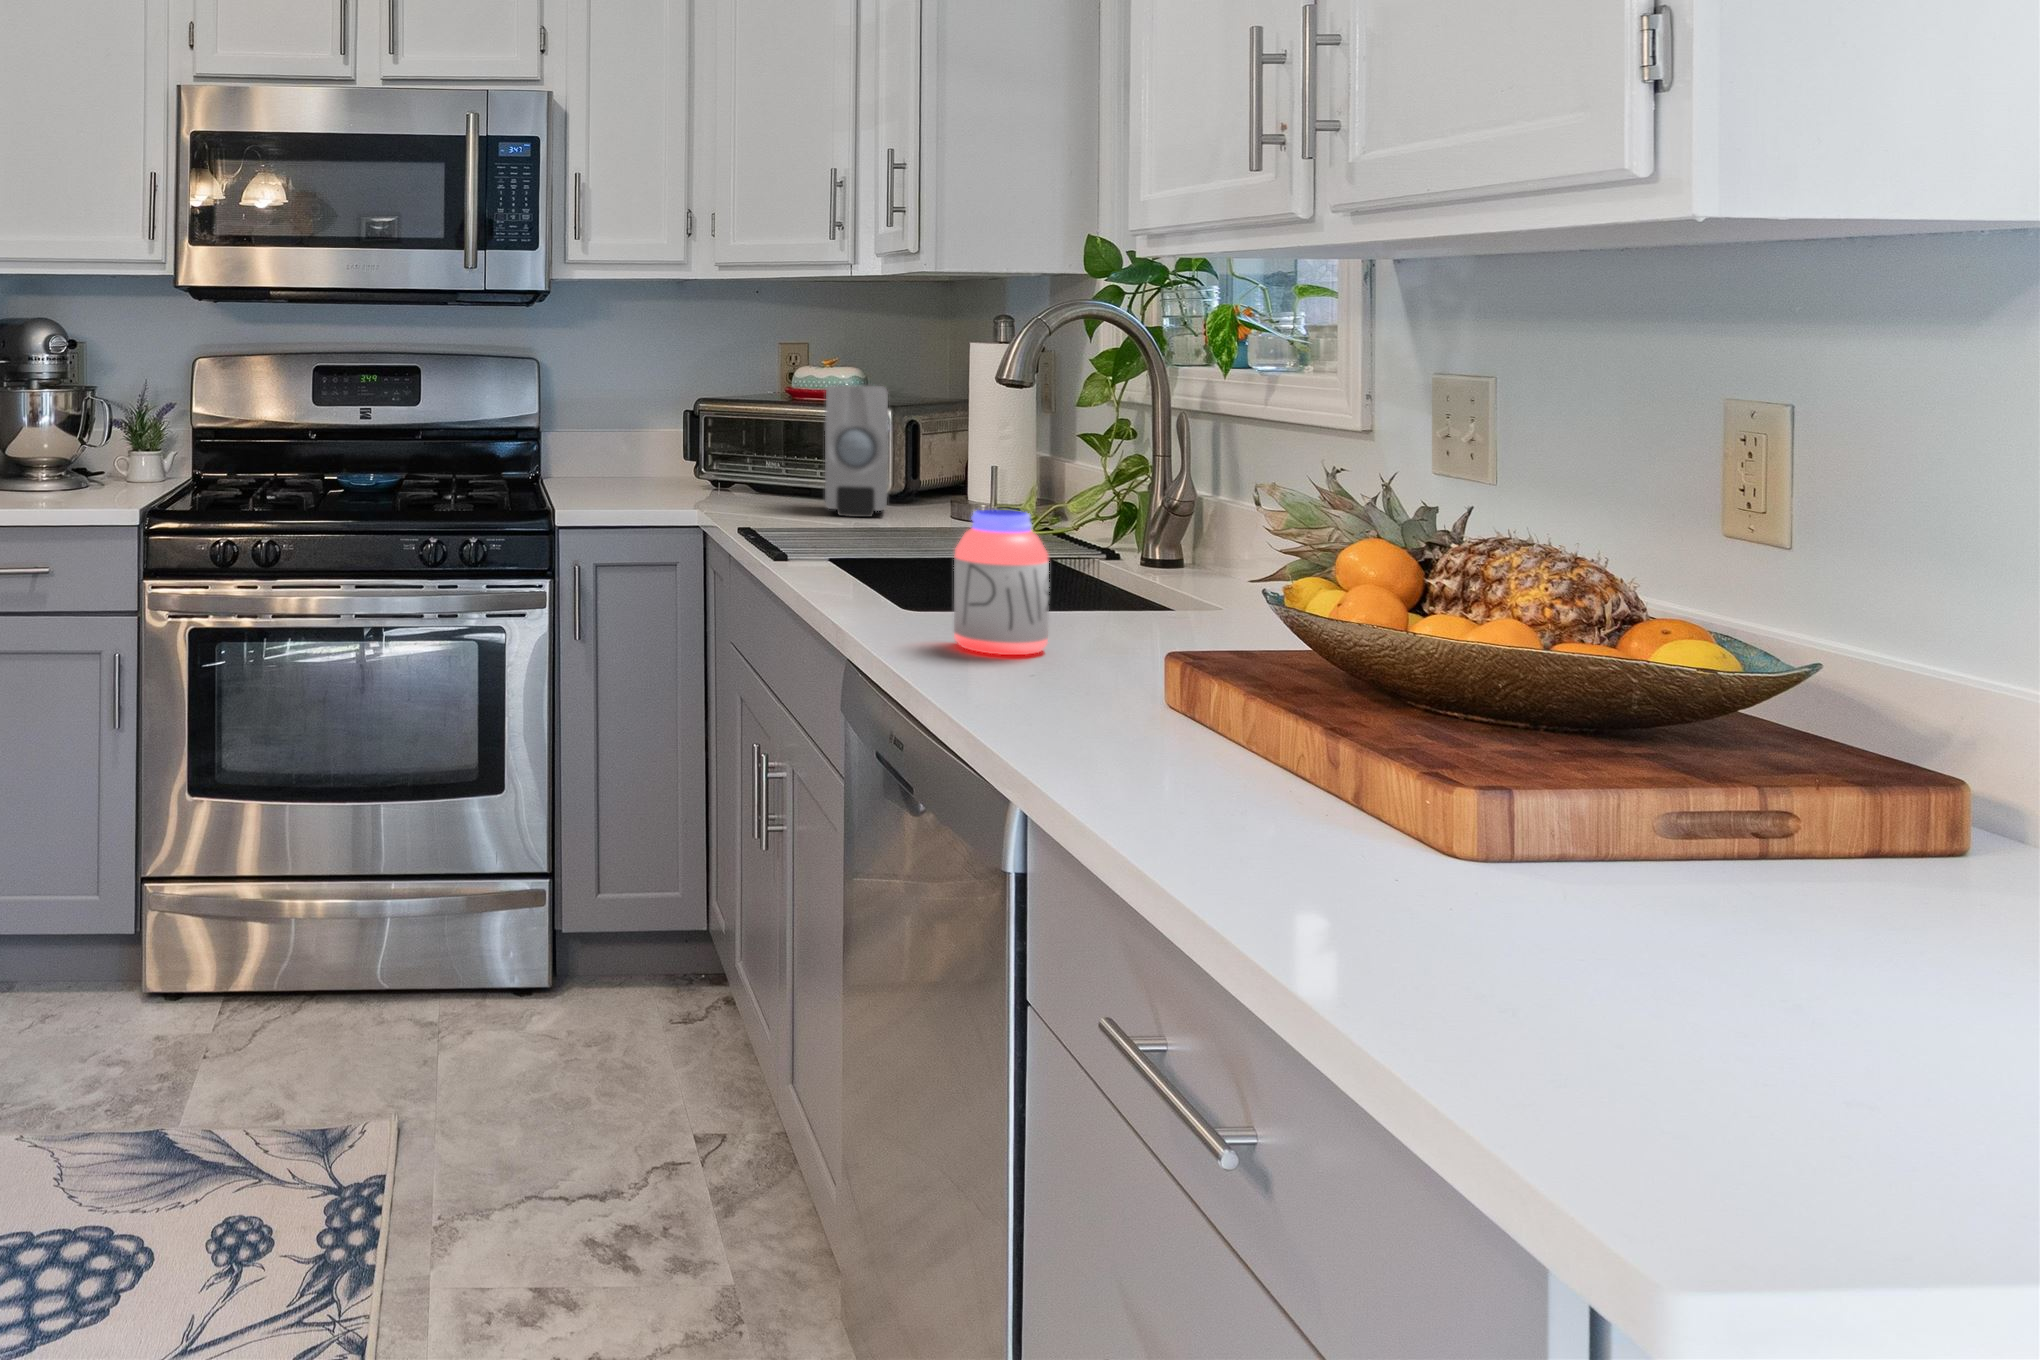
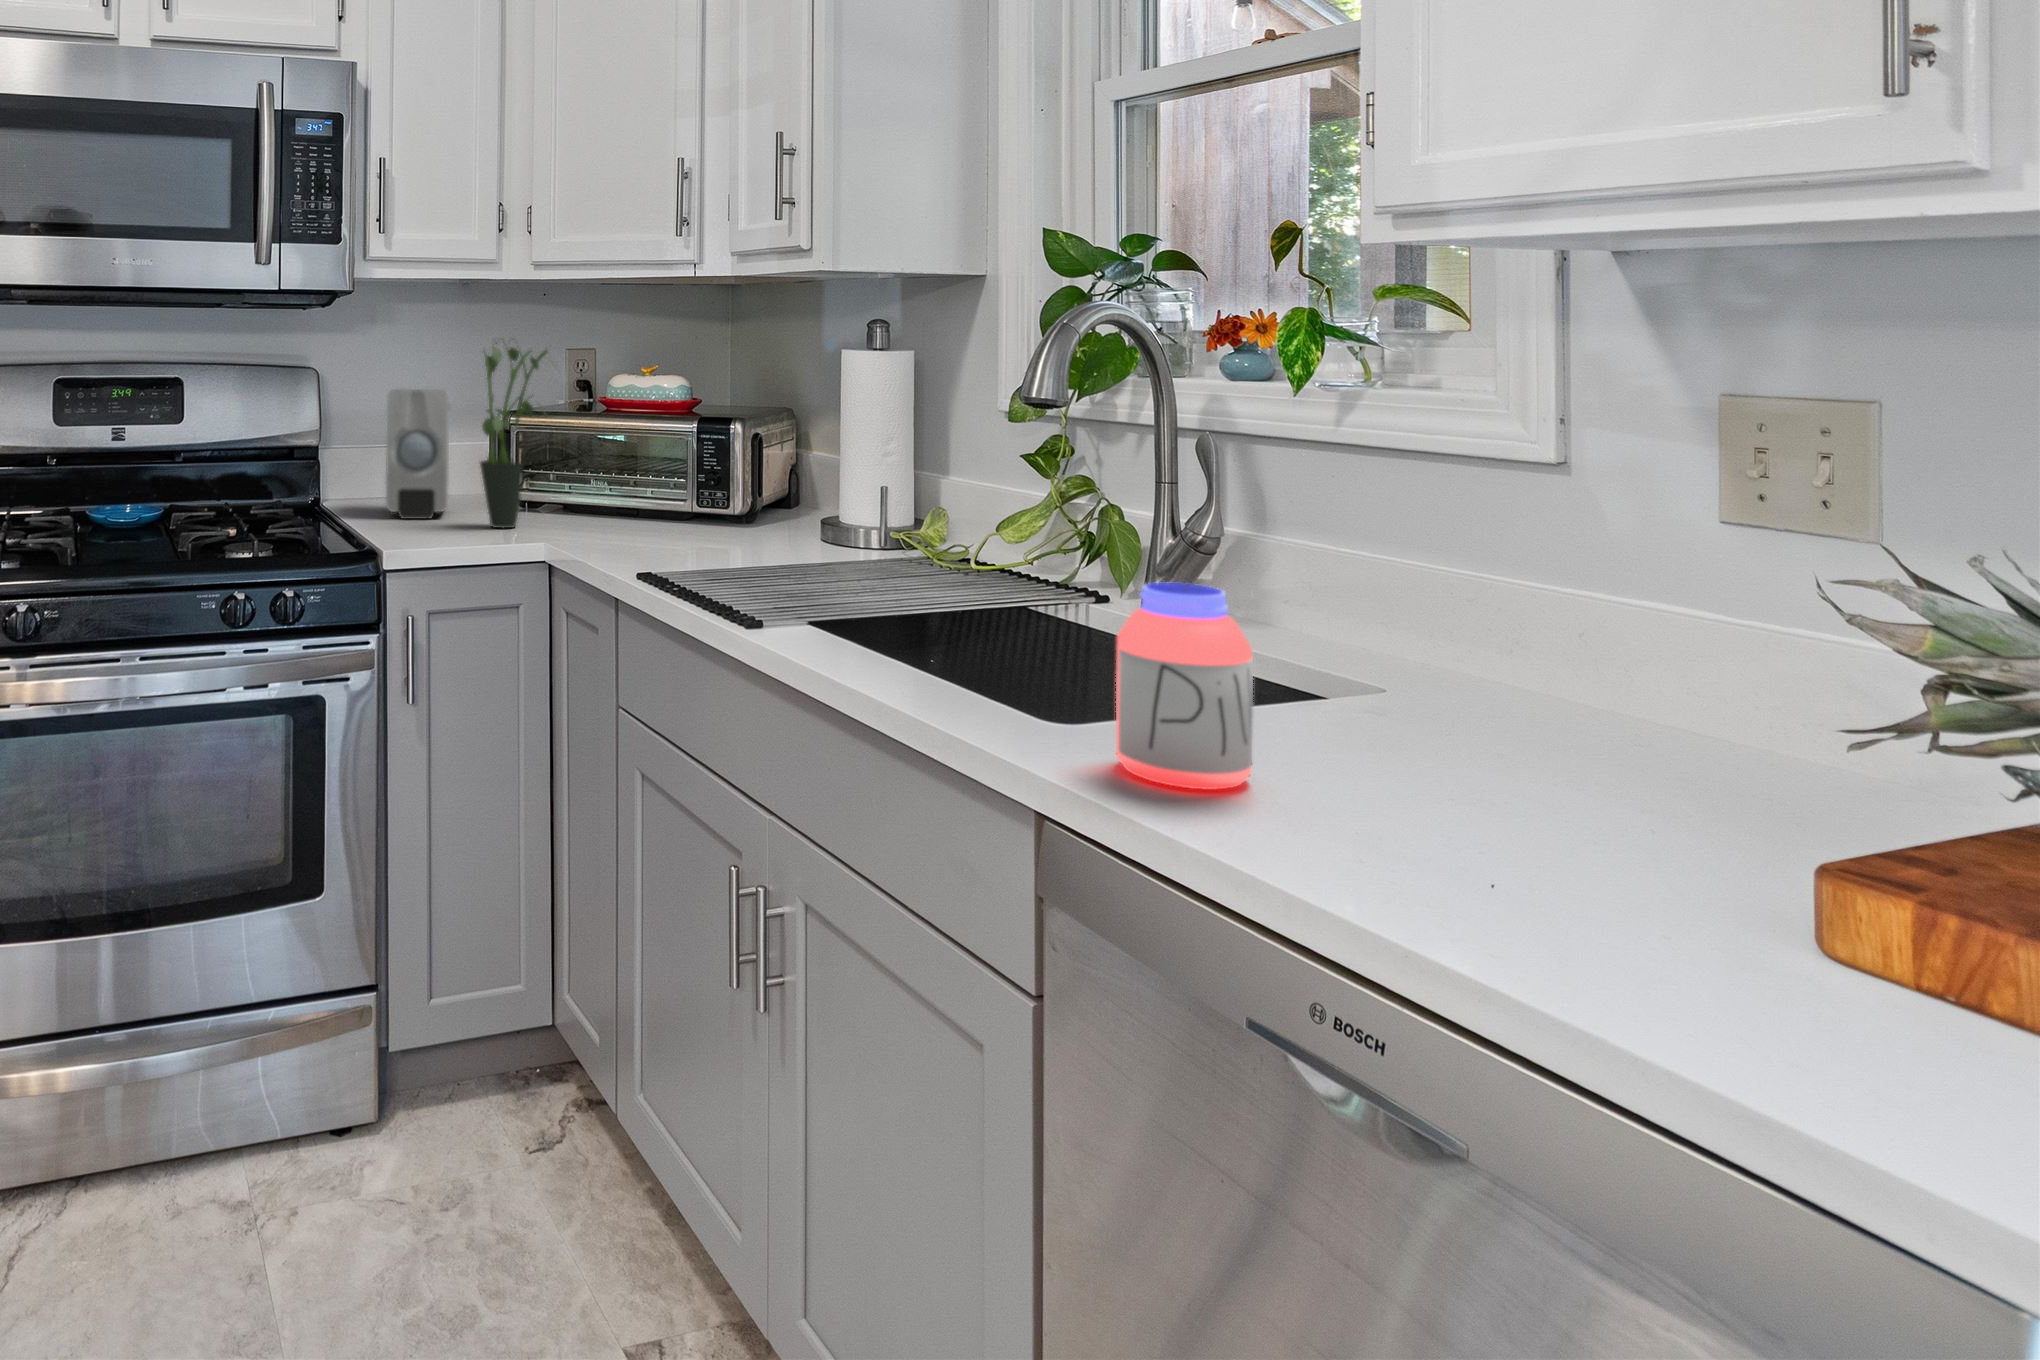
potted plant: none [662,331,732,499] -> present [480,339,554,528]
soap dispenser: present [825,385,888,517] -> present [386,389,450,519]

